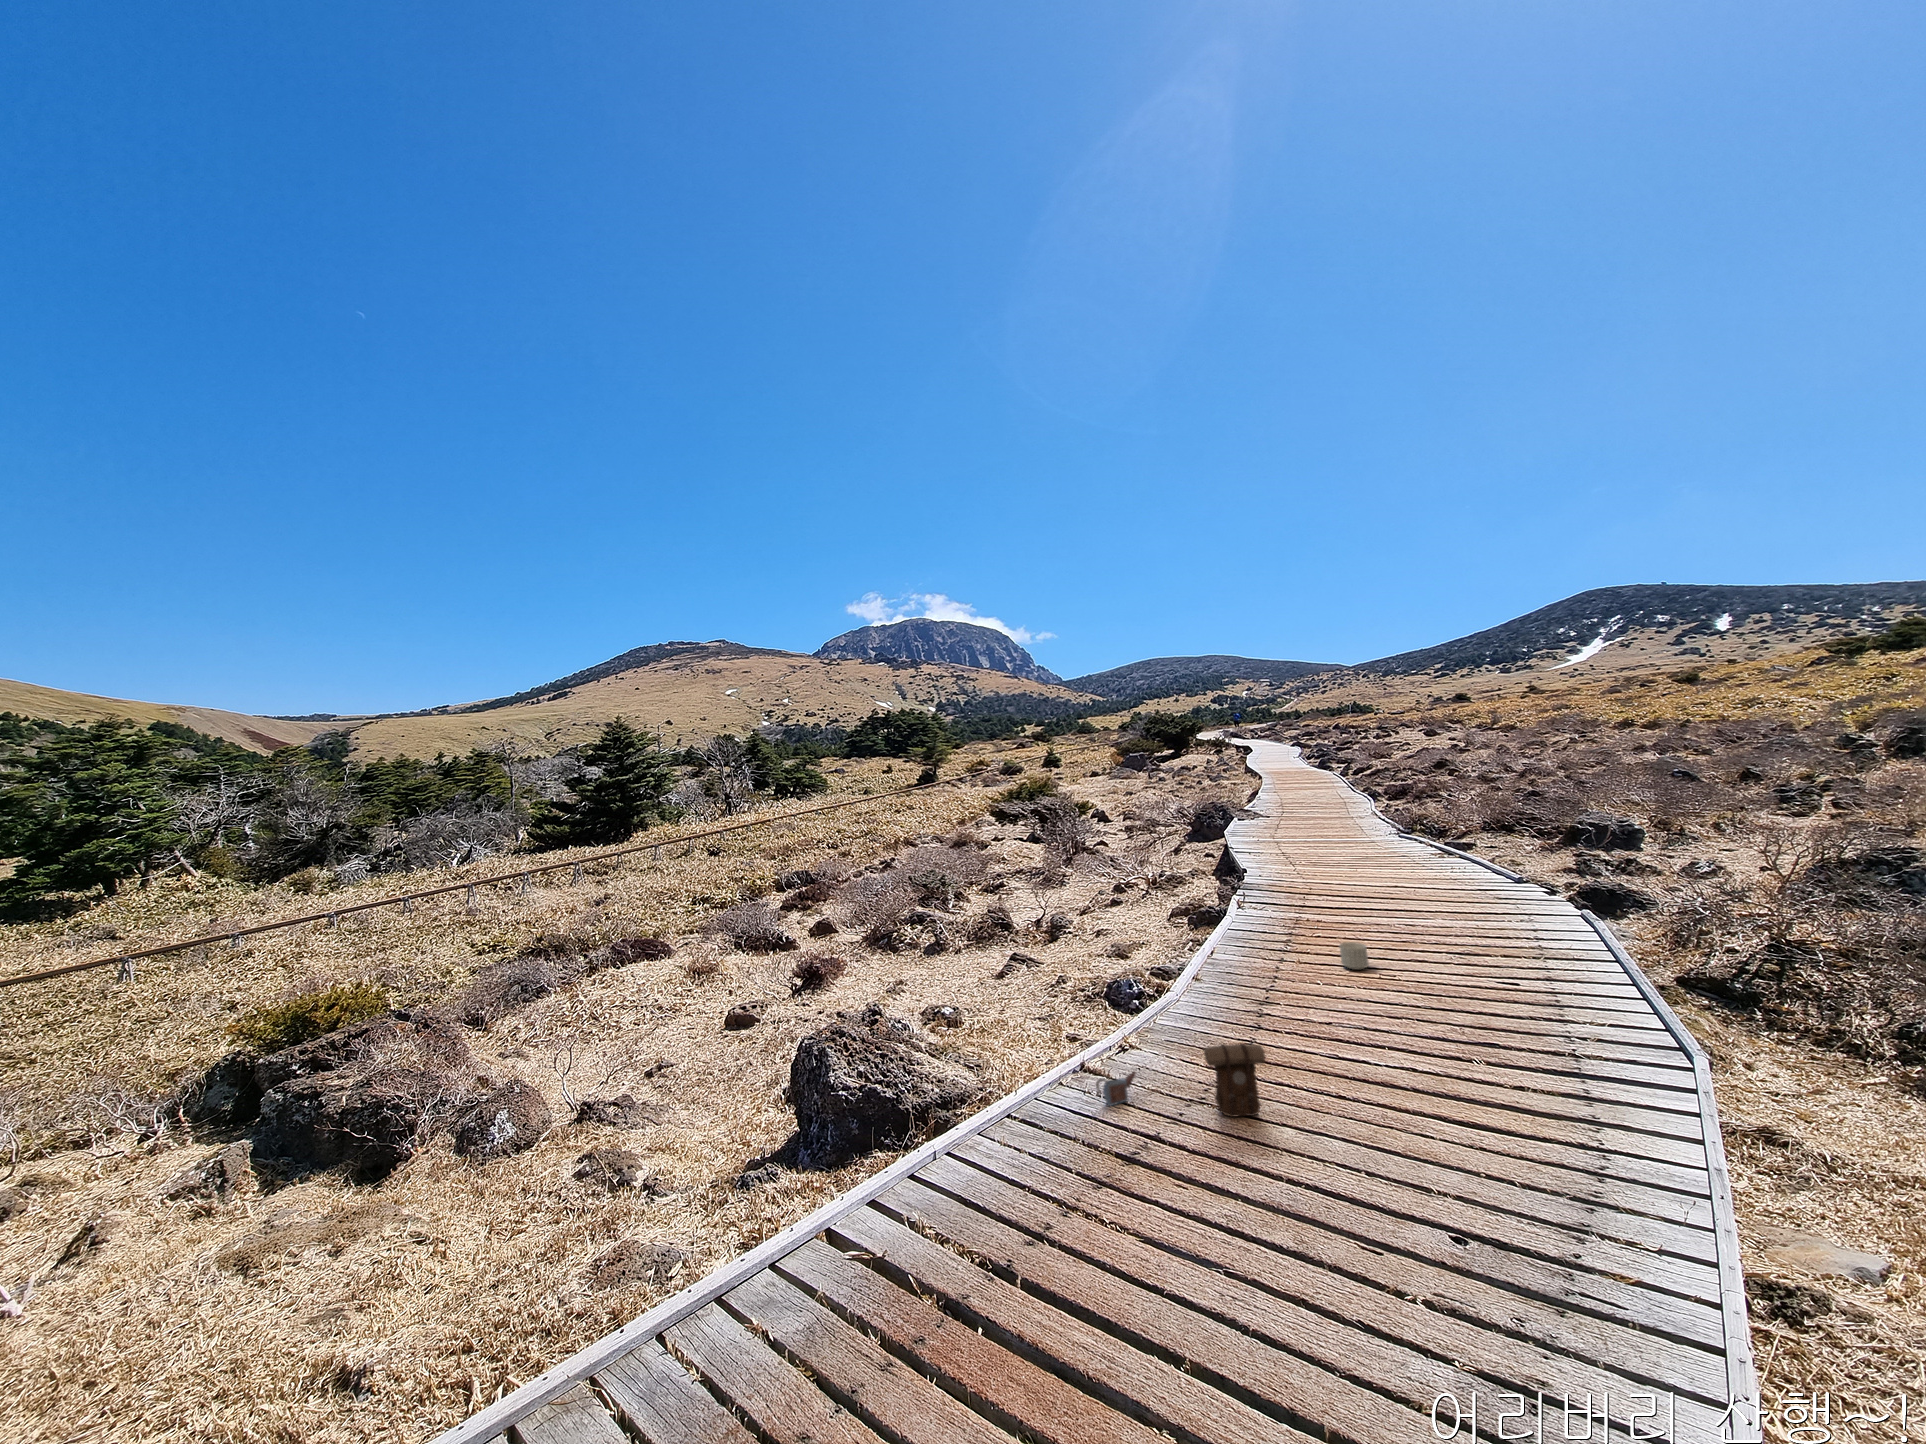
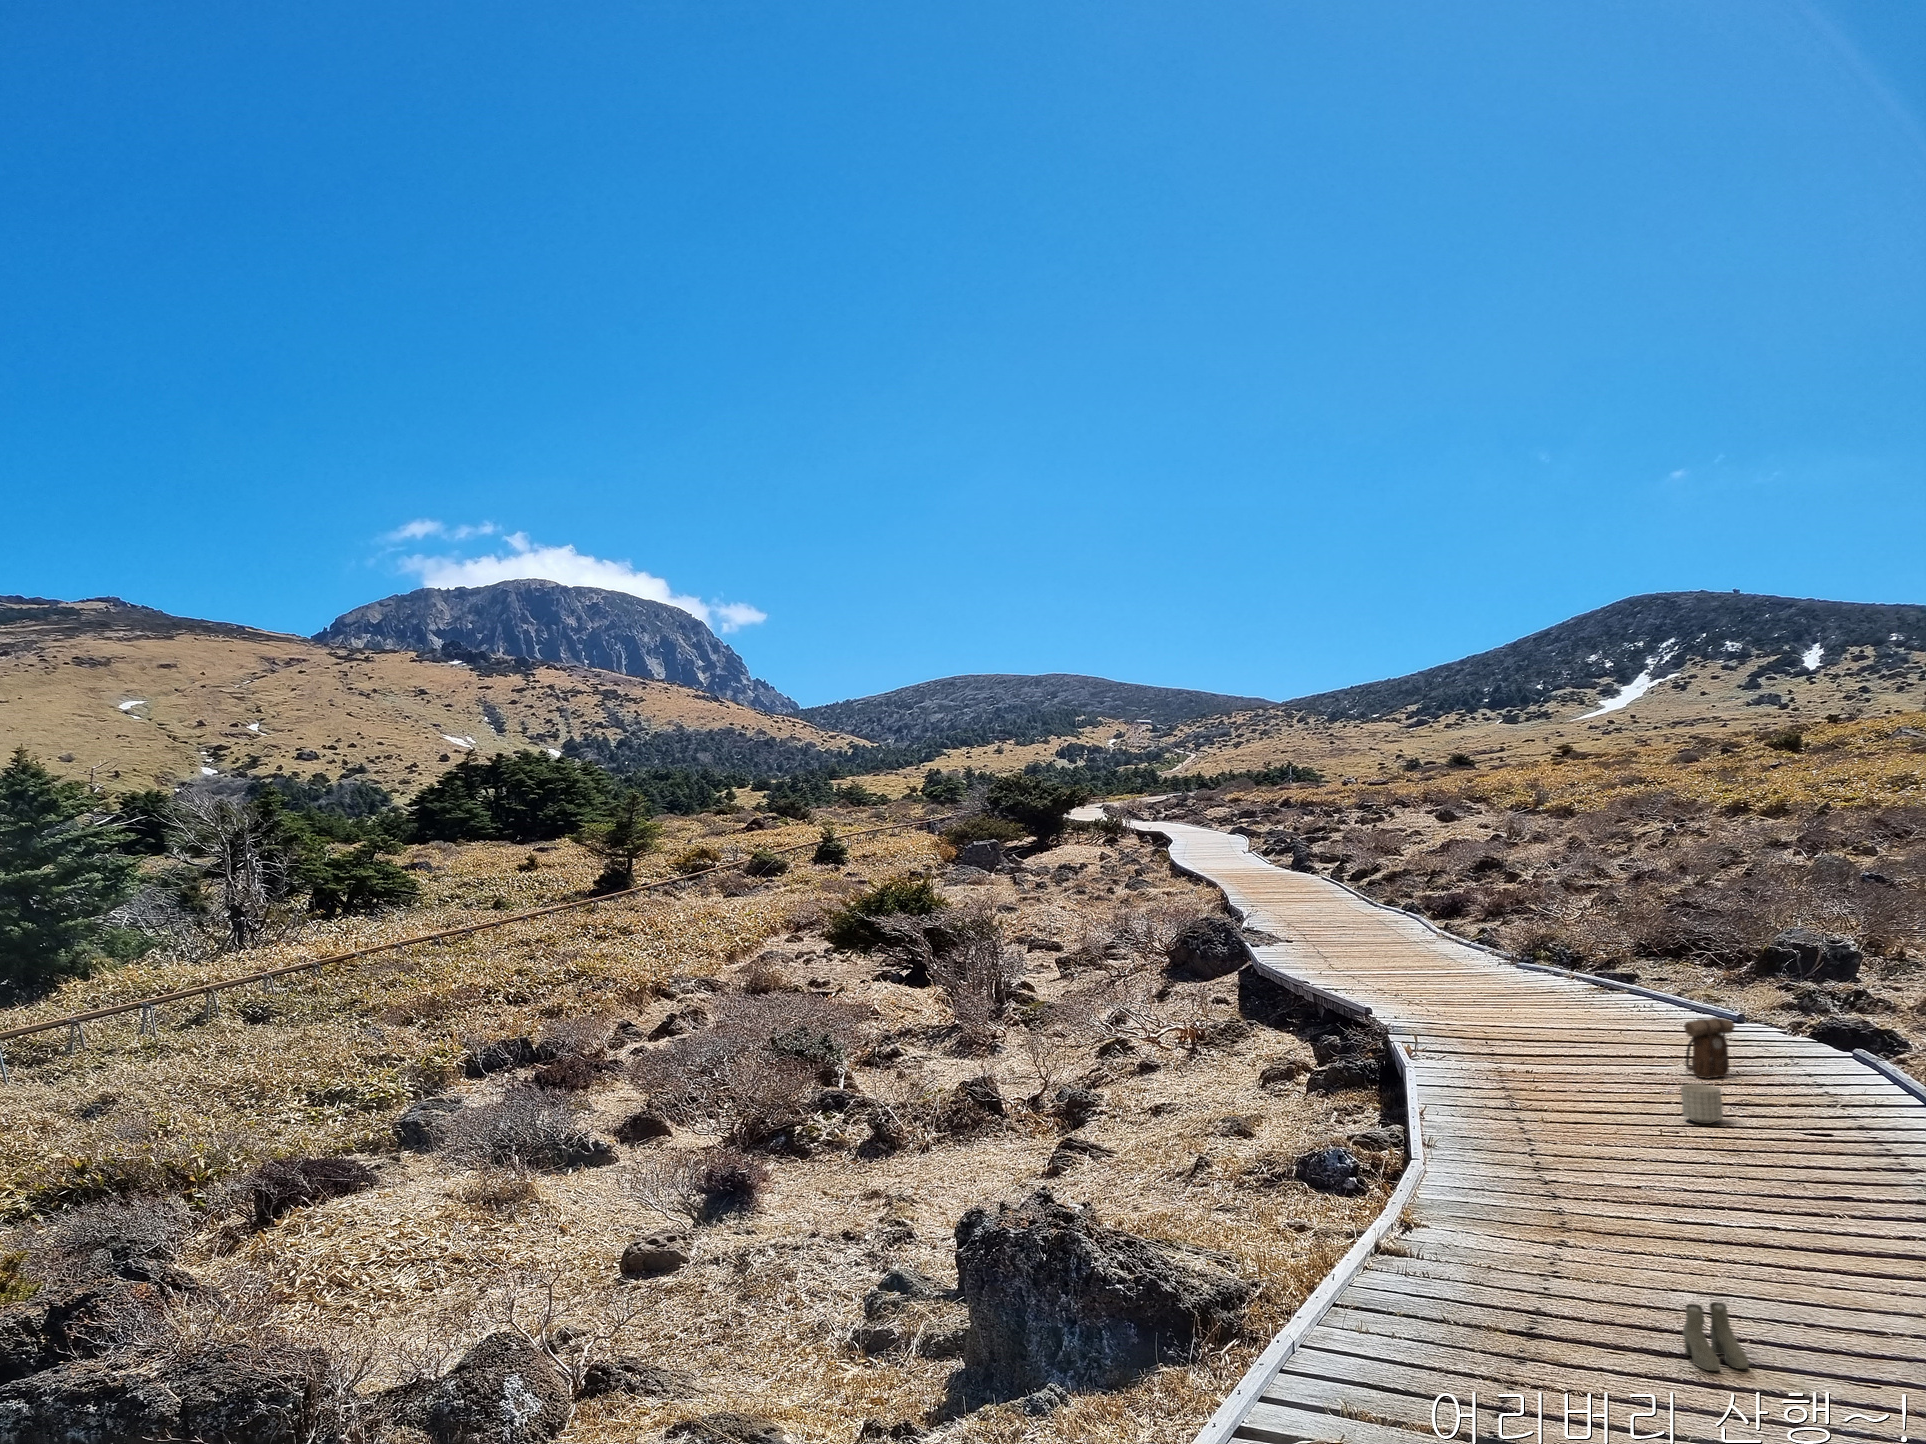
backpack: present [1204,1044,1265,1117] -> present [1684,1018,1735,1079]
watering can: present [1096,1072,1136,1106] -> none [1587,1250,1626,1303]
boots: none [1106,1120,1141,1171] -> present [1683,1302,1749,1371]

